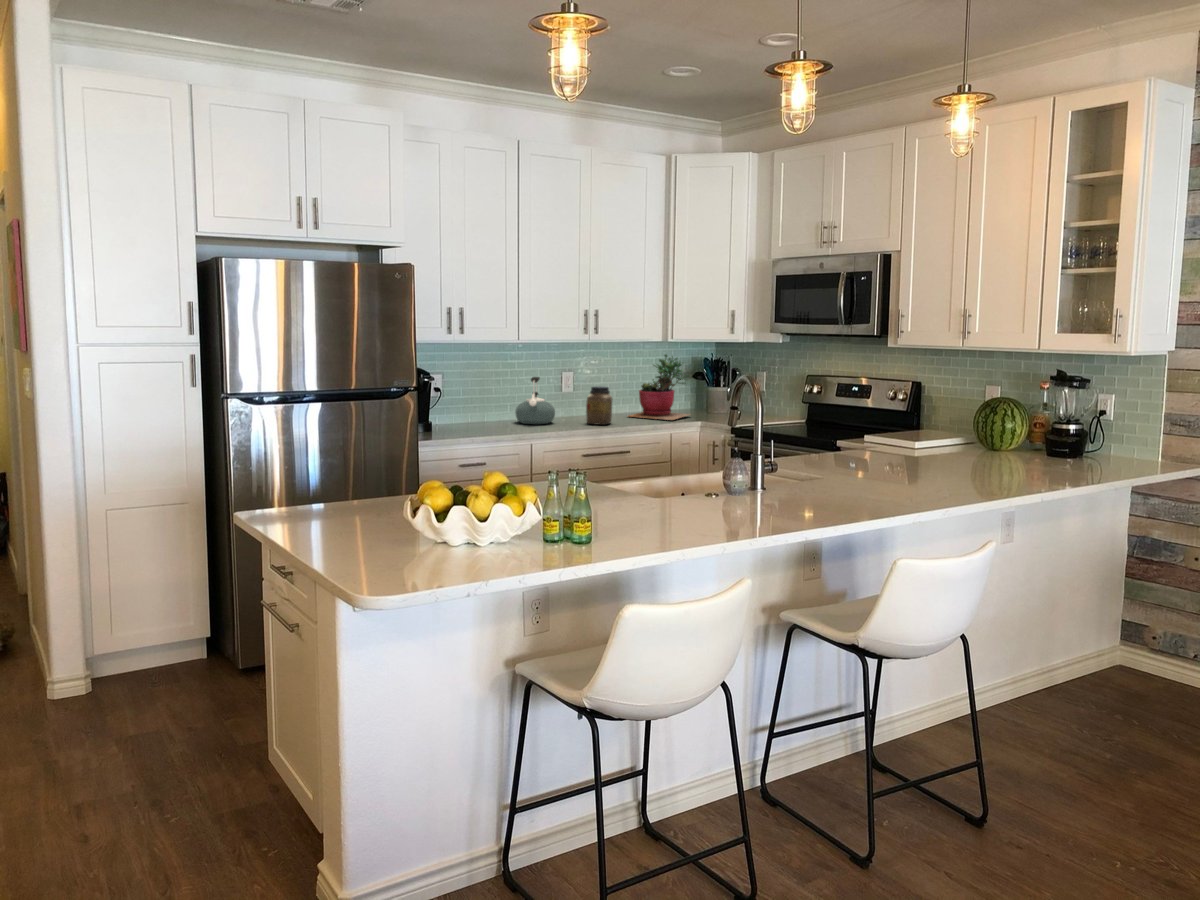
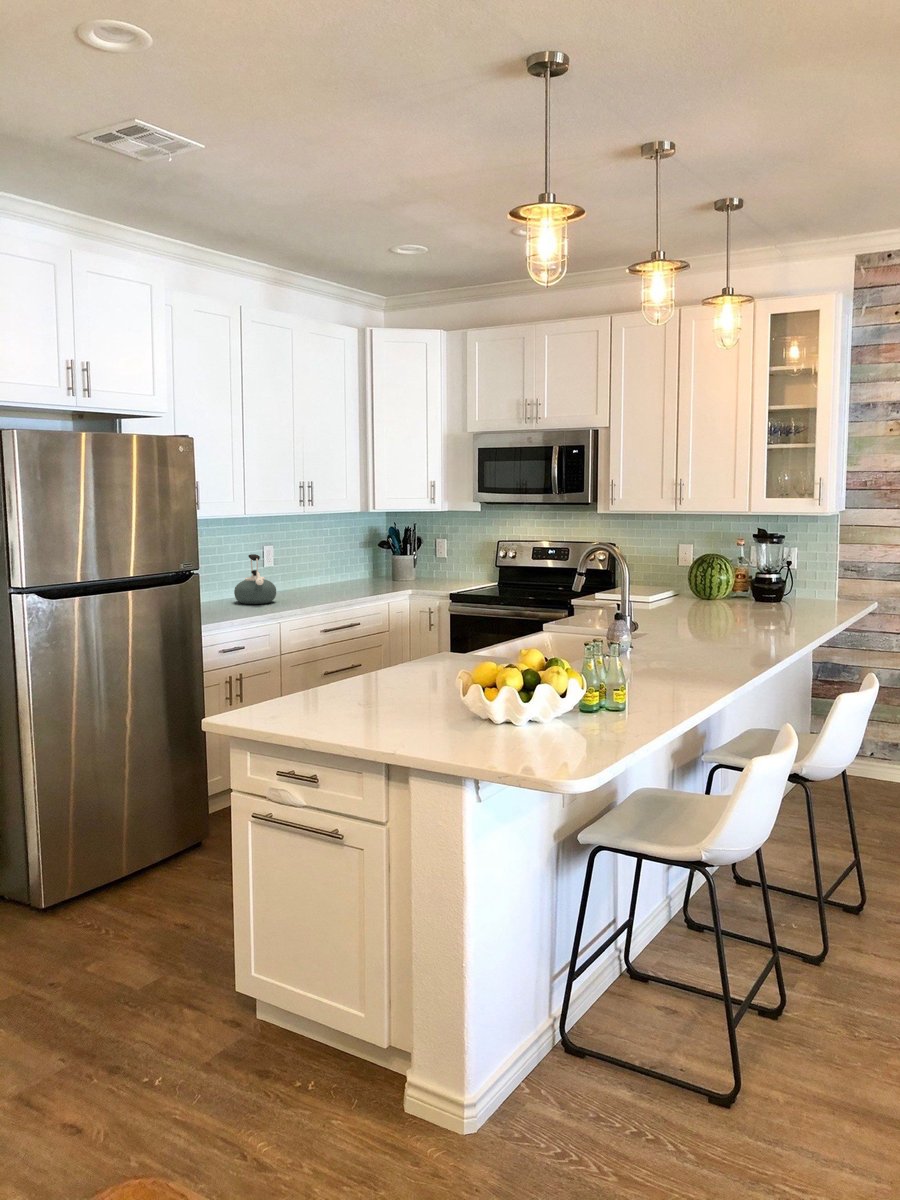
succulent plant: present [630,354,689,420] -> none [331,525,392,591]
jar: present [586,386,613,425] -> none [308,561,331,600]

